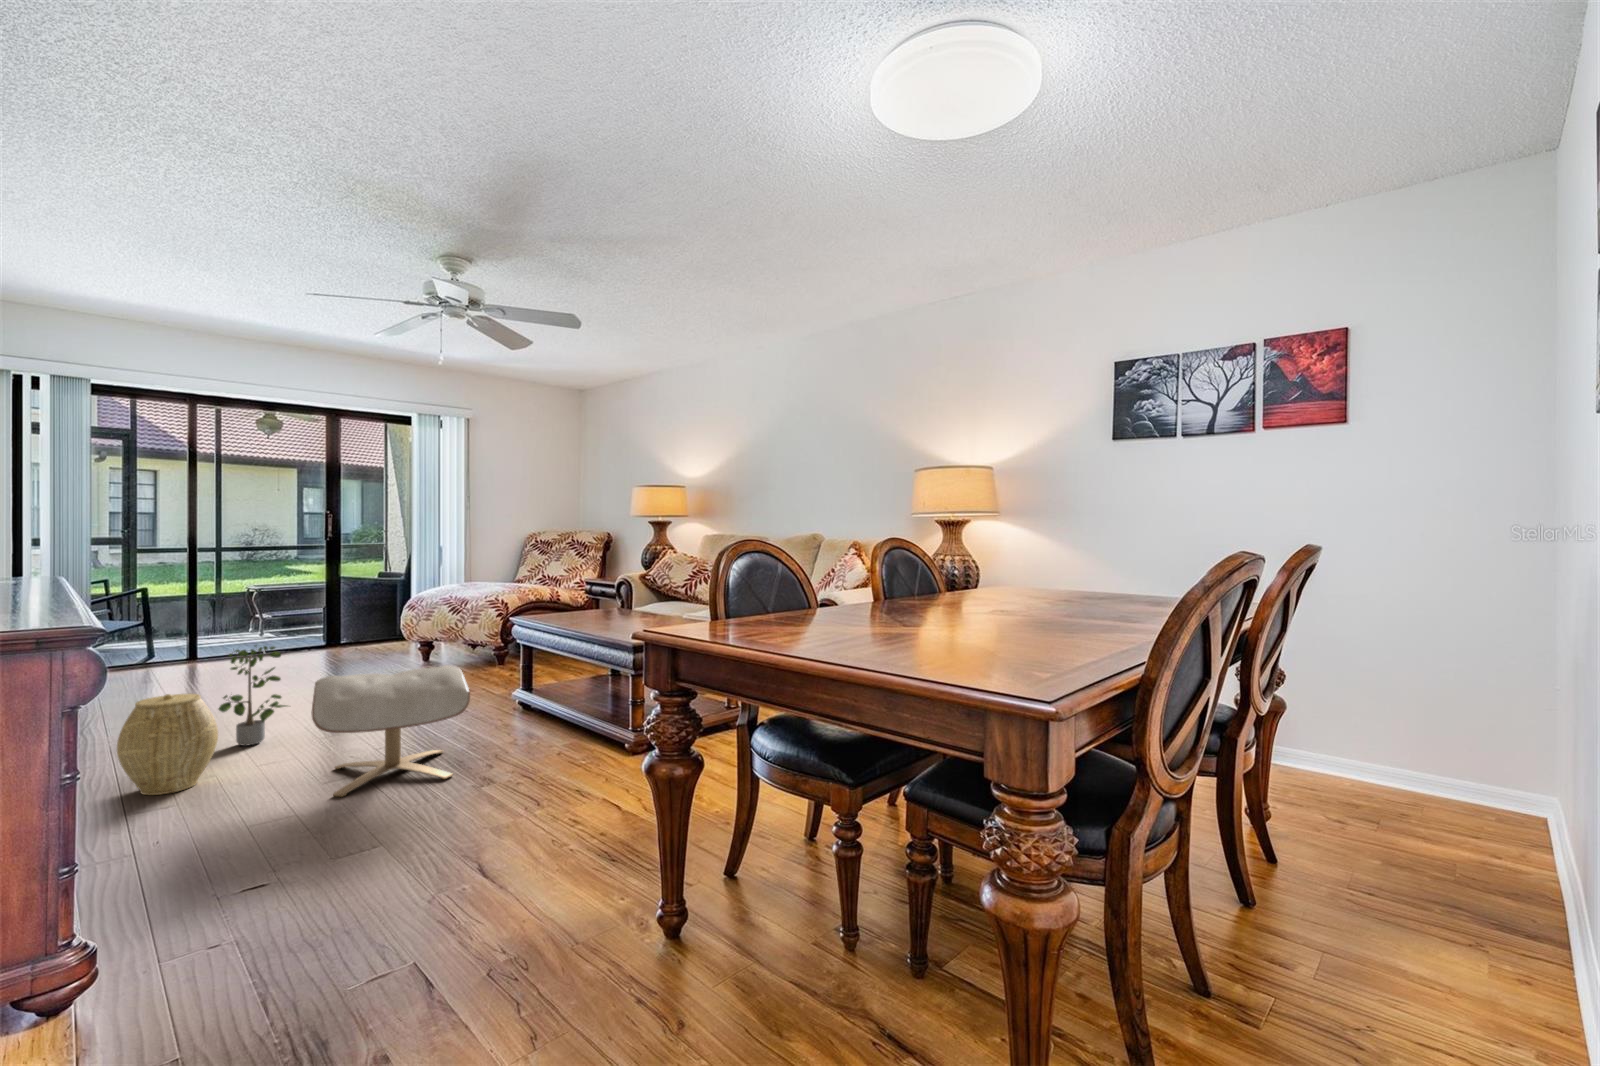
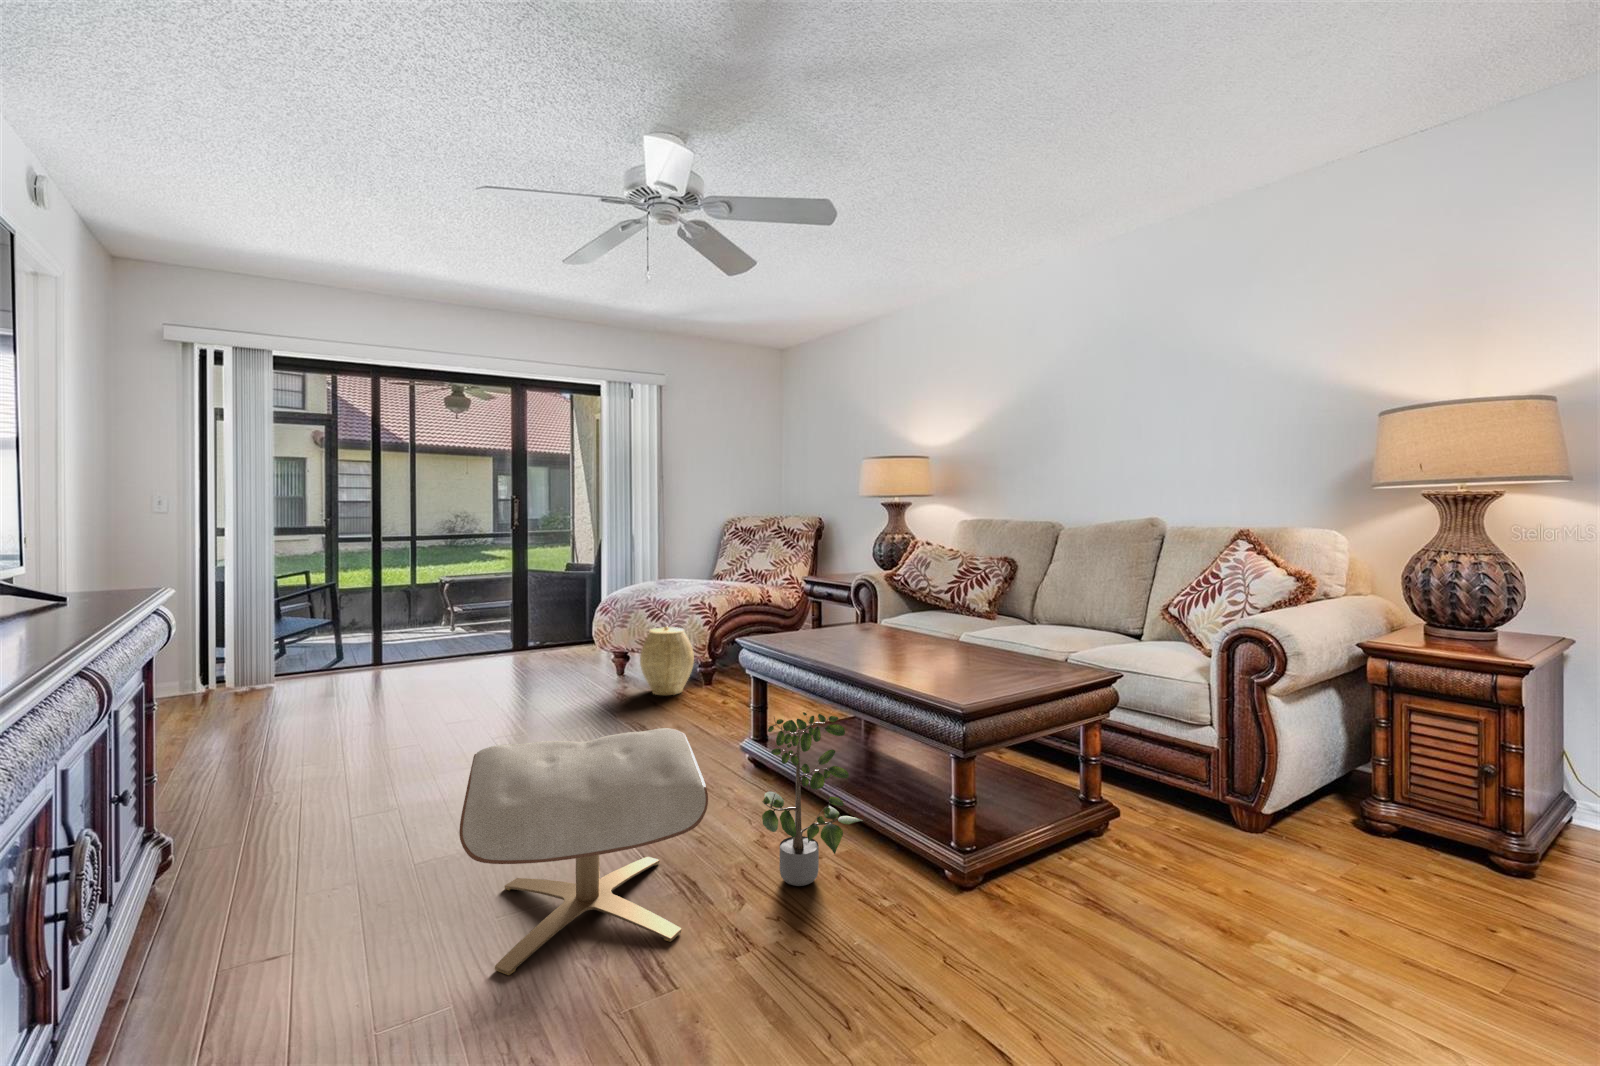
potted plant: present [219,646,287,746] -> present [762,712,863,886]
woven basket: present [117,694,218,795] -> present [640,626,694,695]

